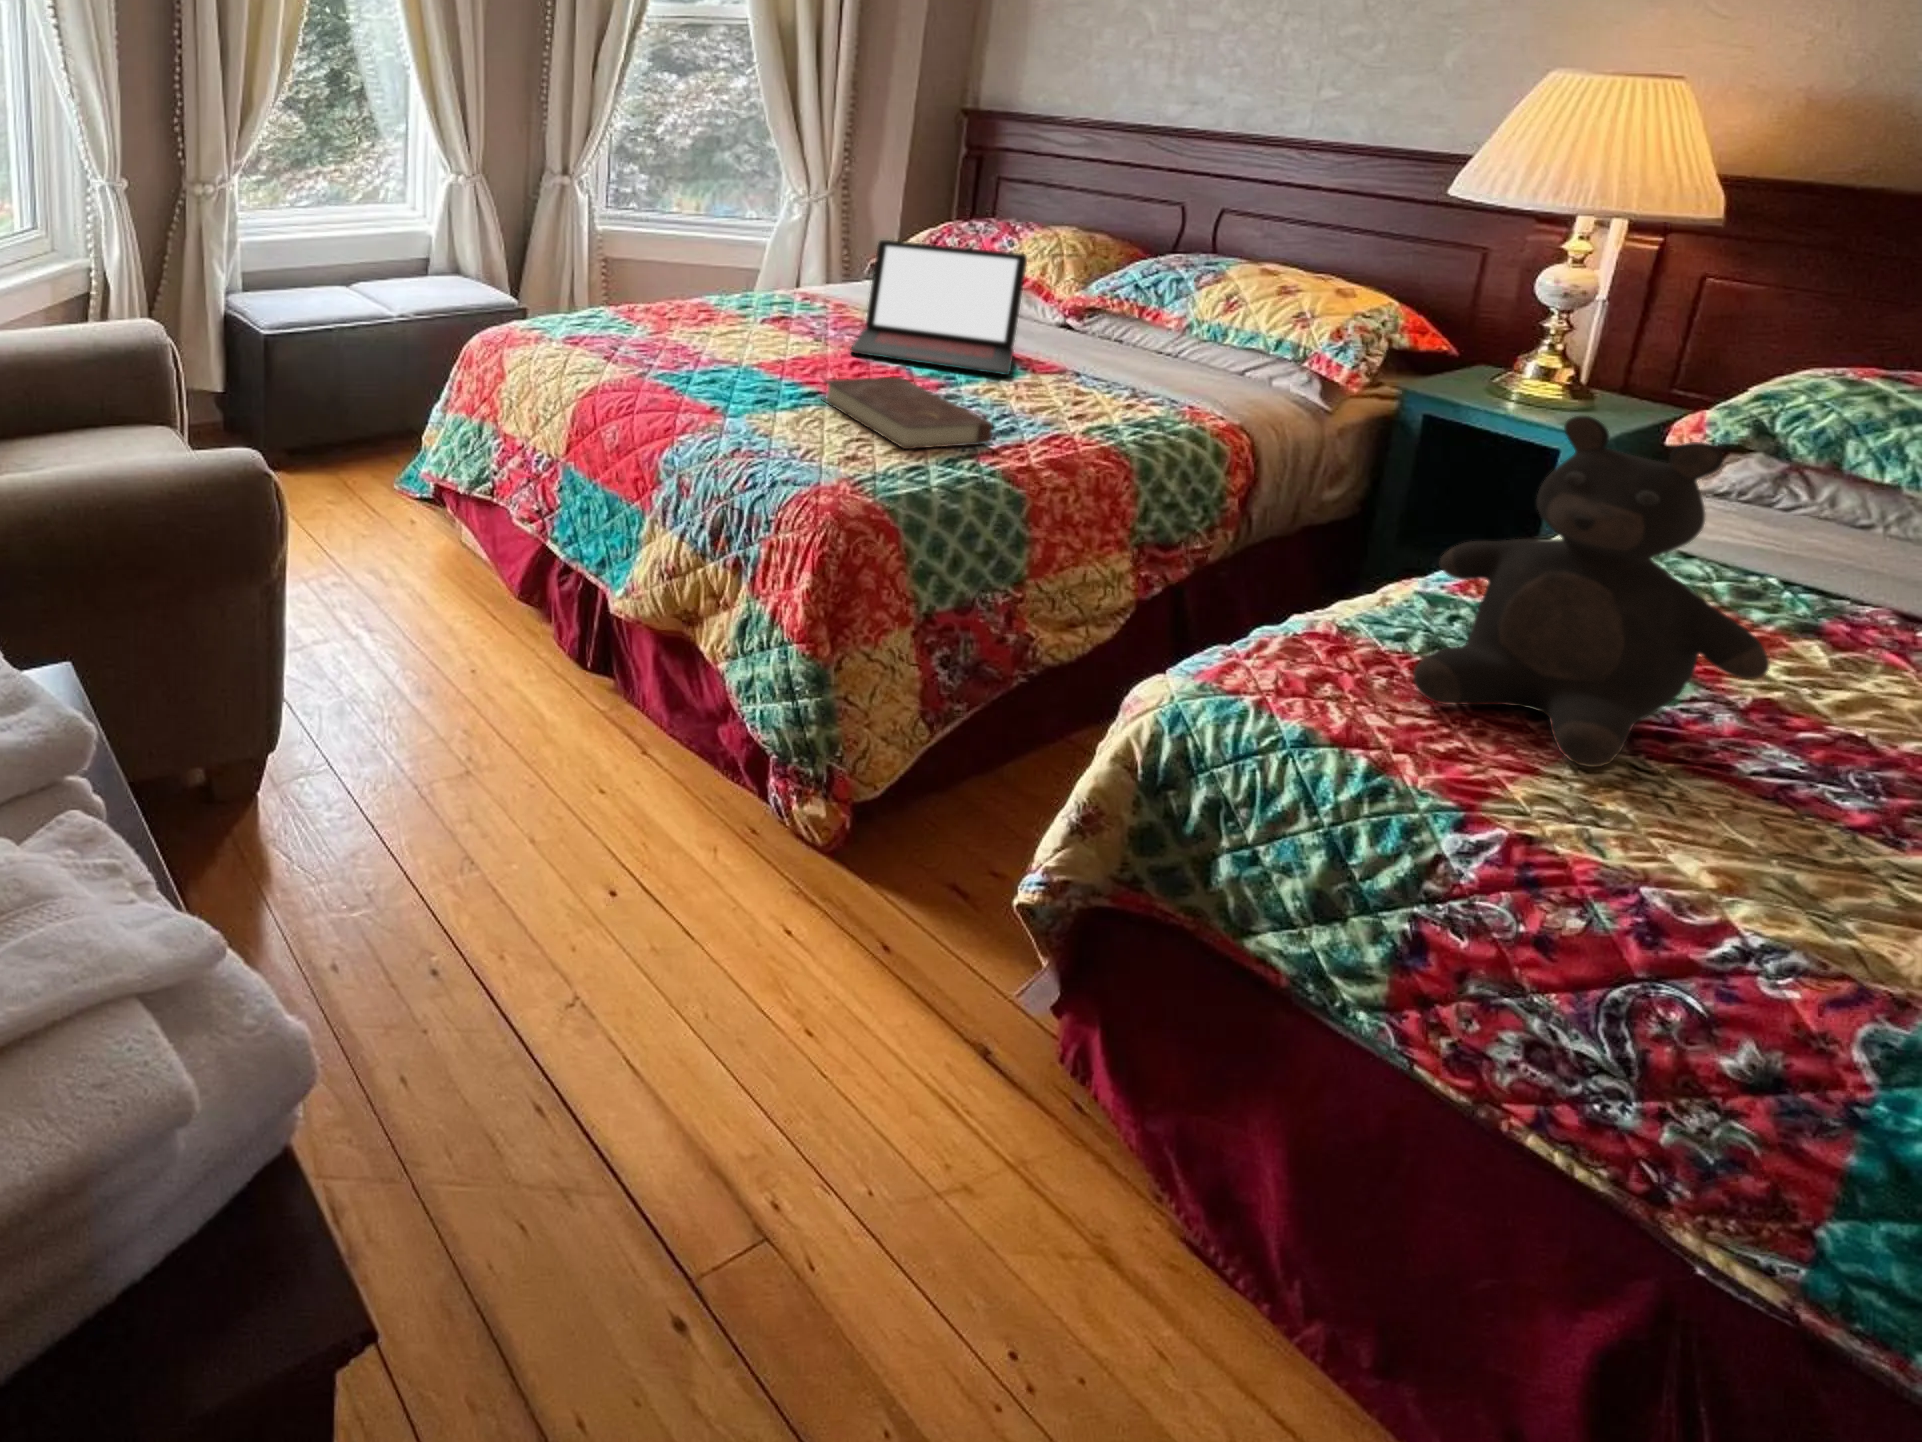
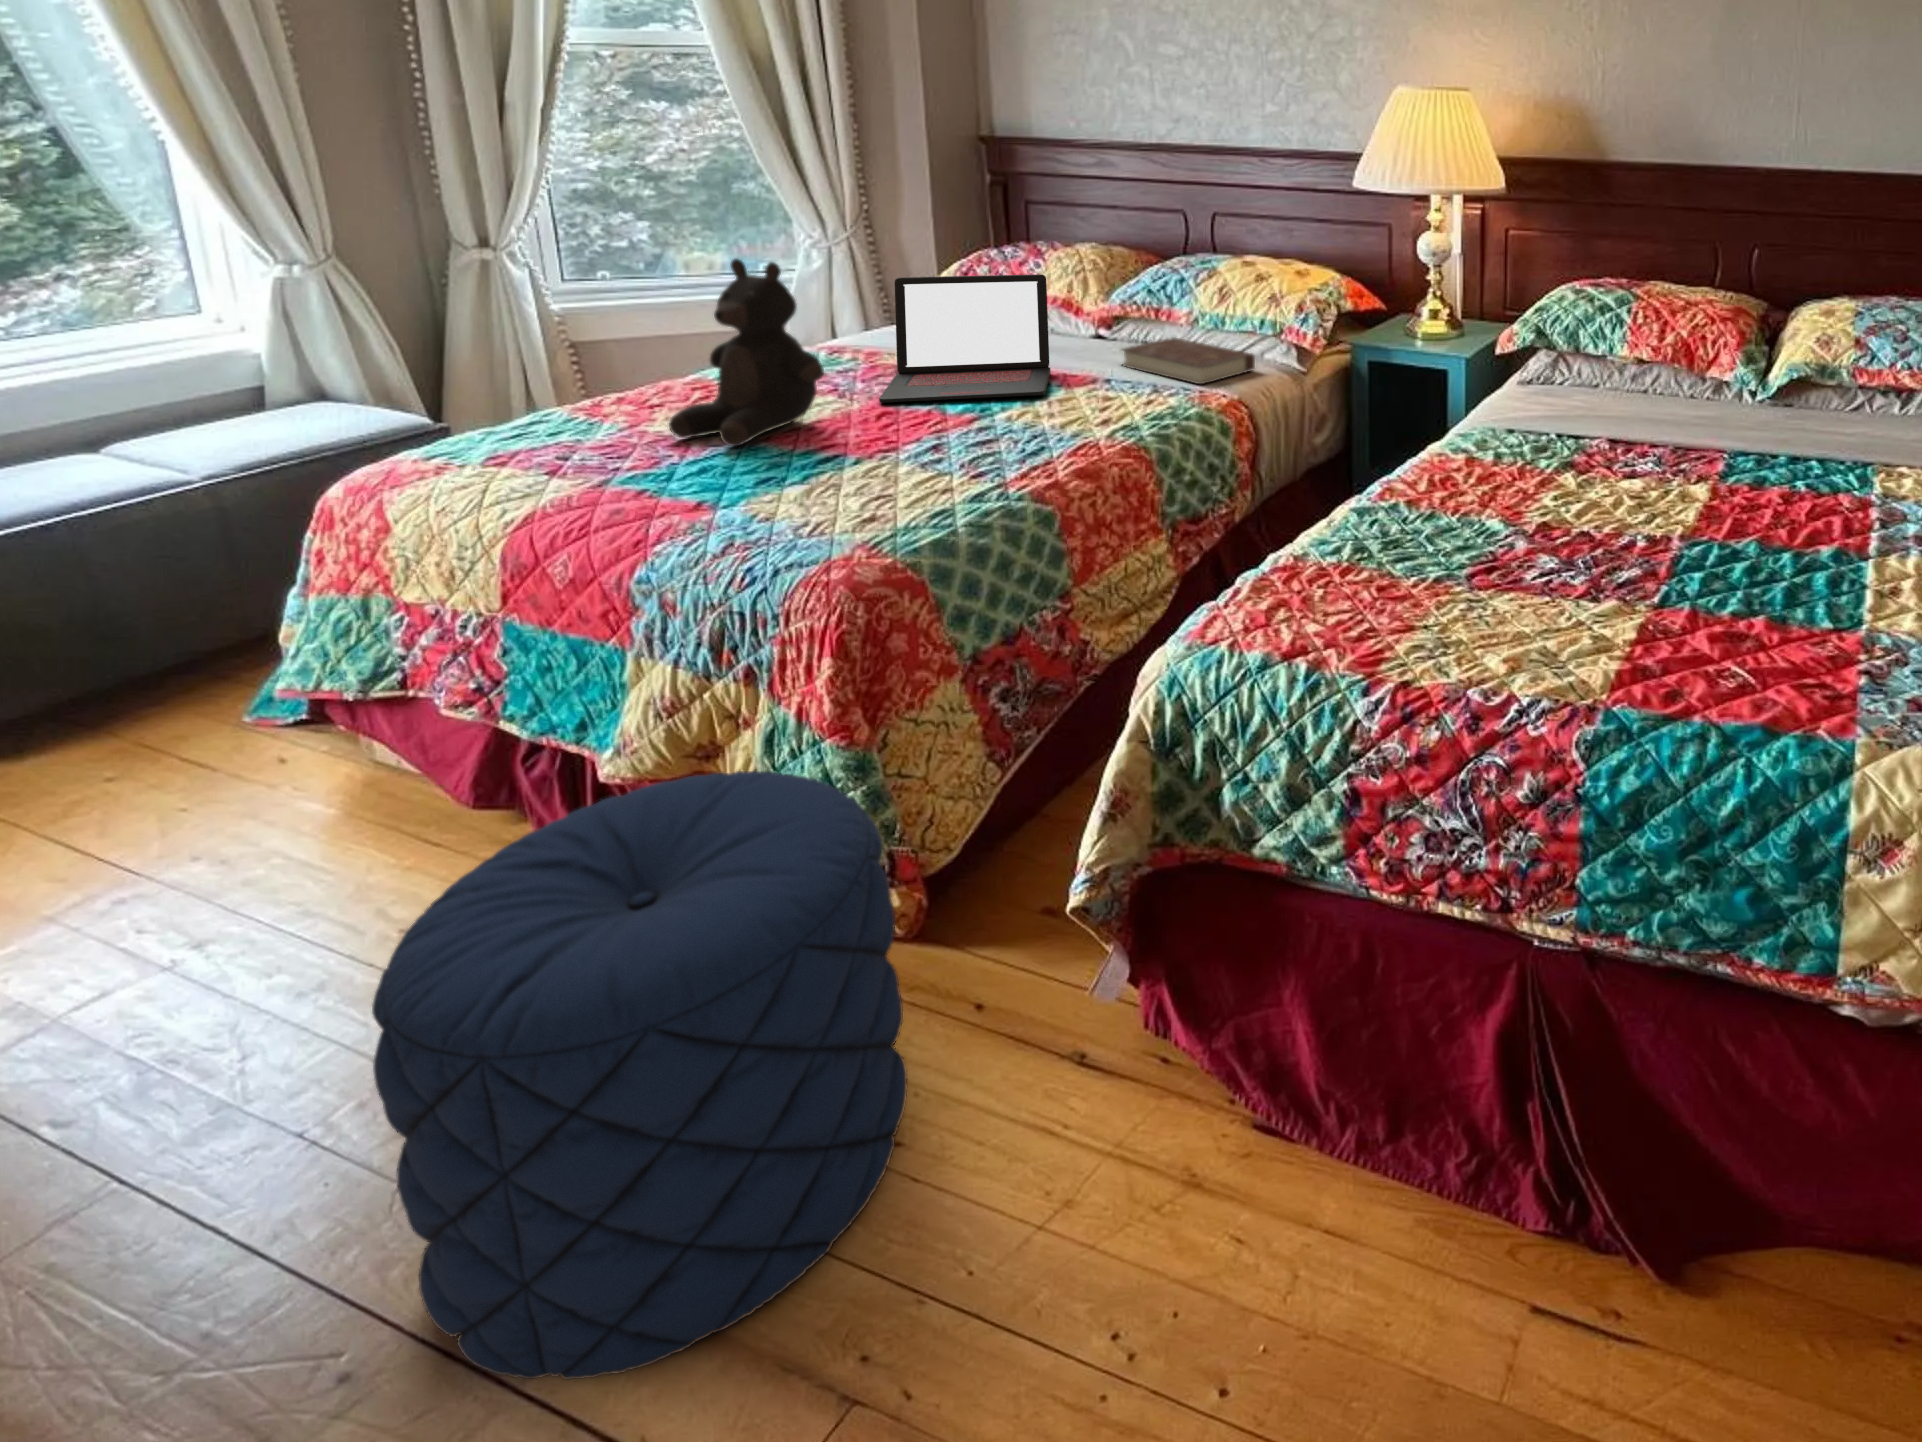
book: present [823,377,993,449] -> present [1122,338,1255,384]
teddy bear: present [1413,416,1770,767] -> present [669,259,824,446]
pouf: none [487,629,848,1093] -> present [372,771,907,1379]

